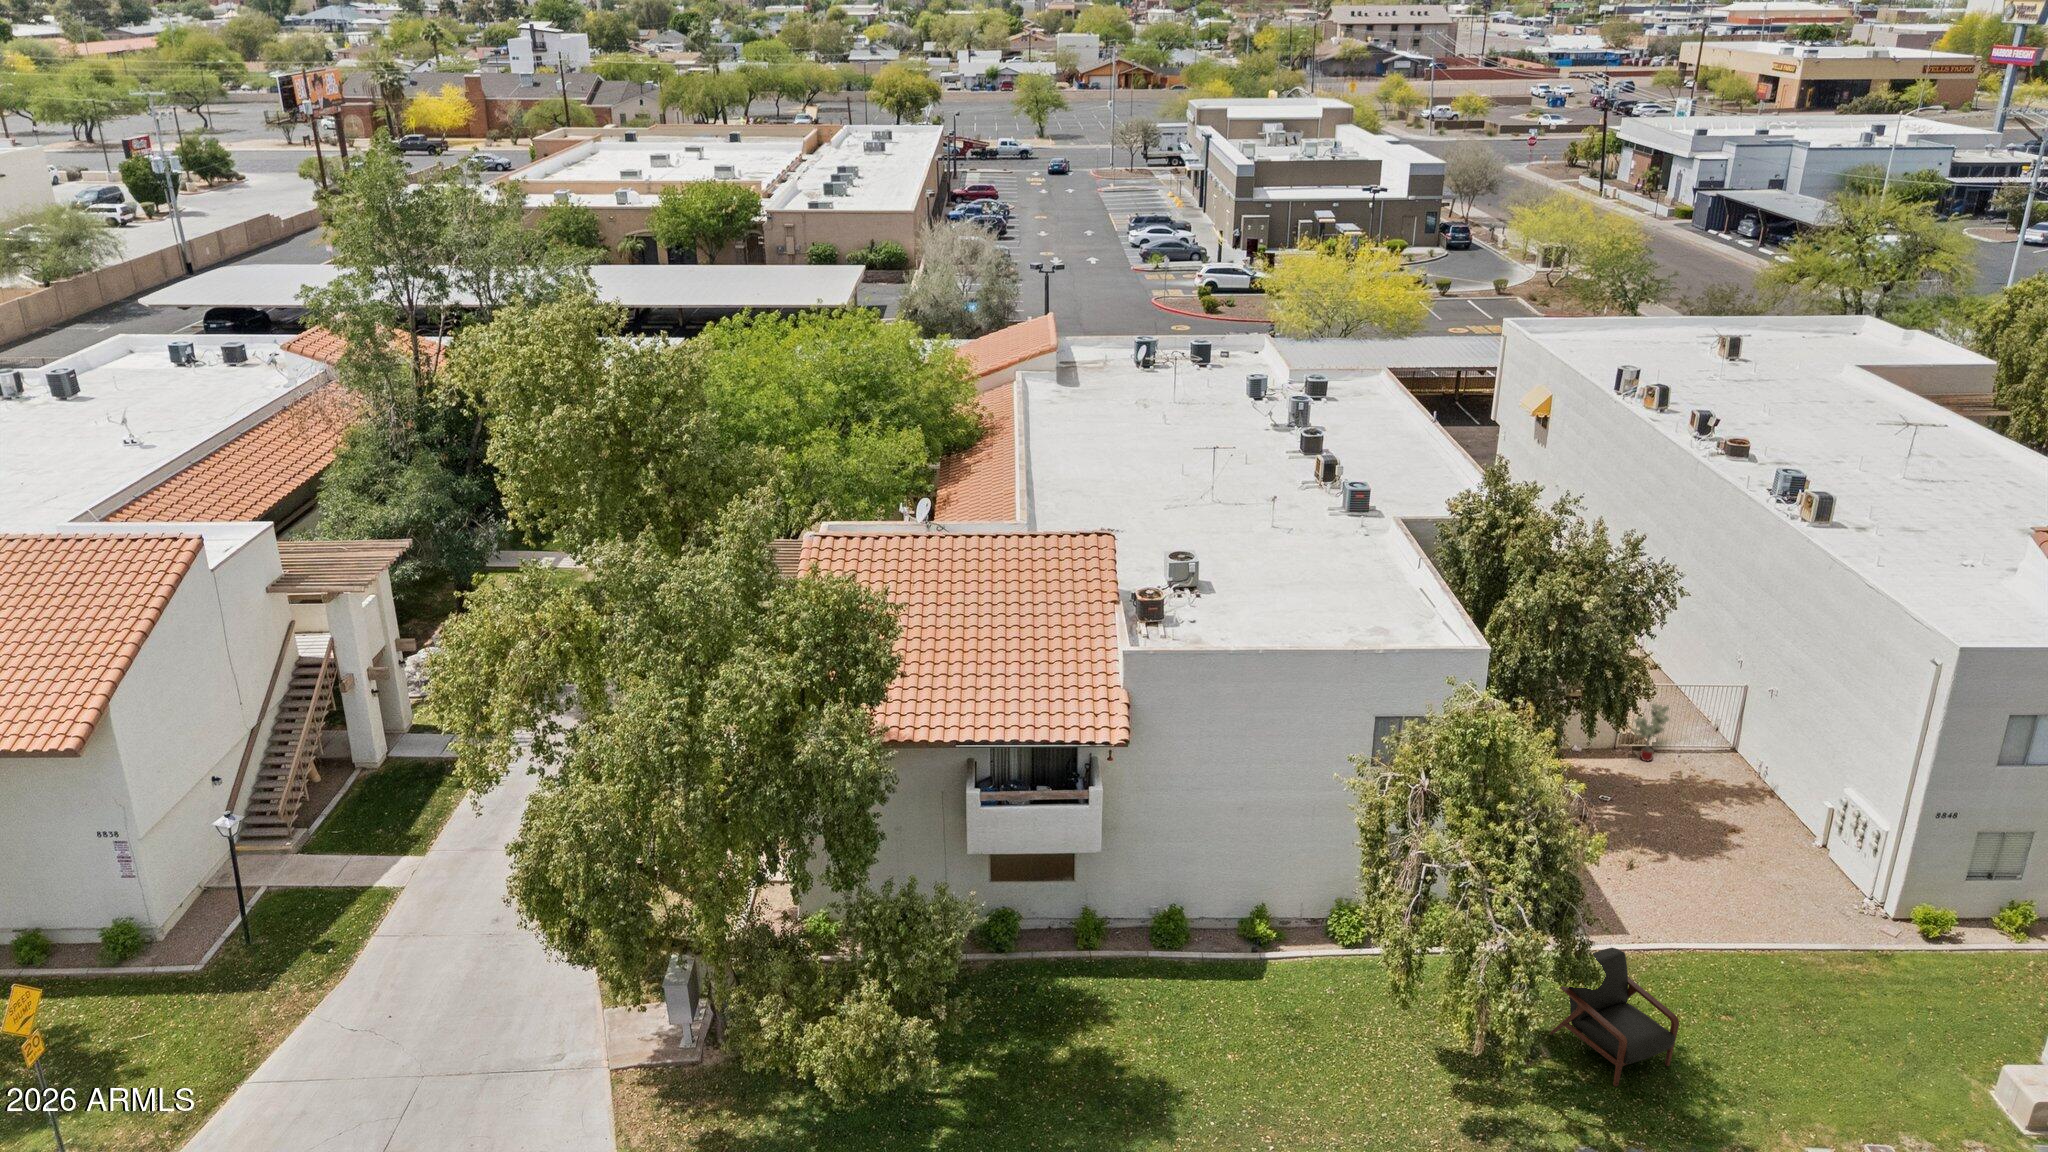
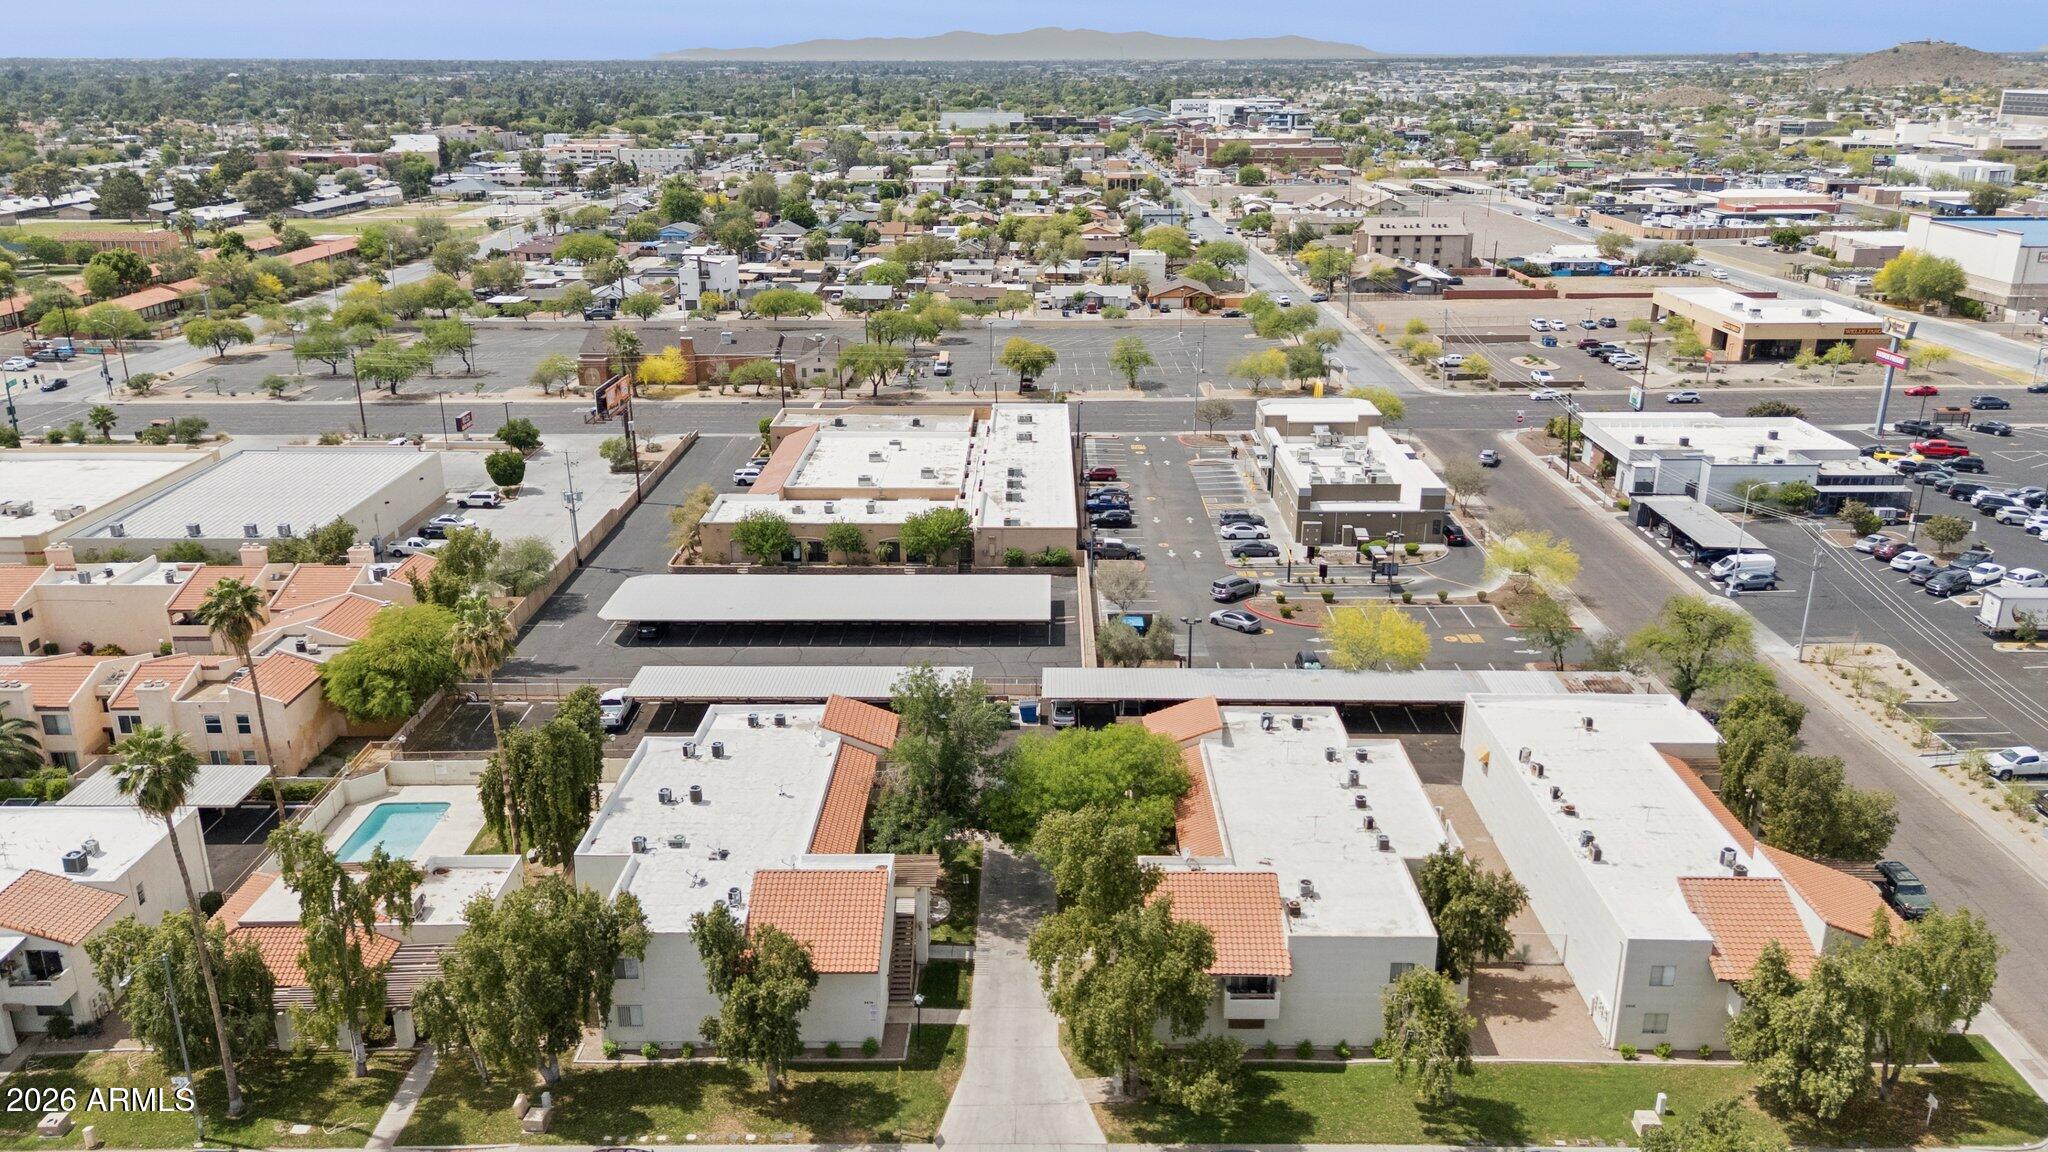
chair: present [1550,948,1679,1087] -> none [1461,1062,1510,1117]

